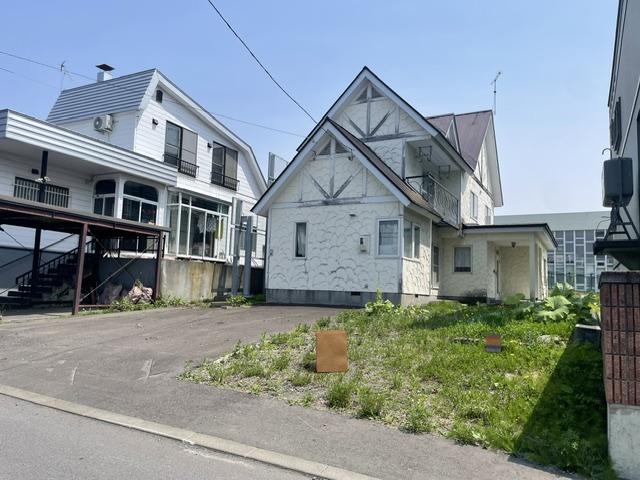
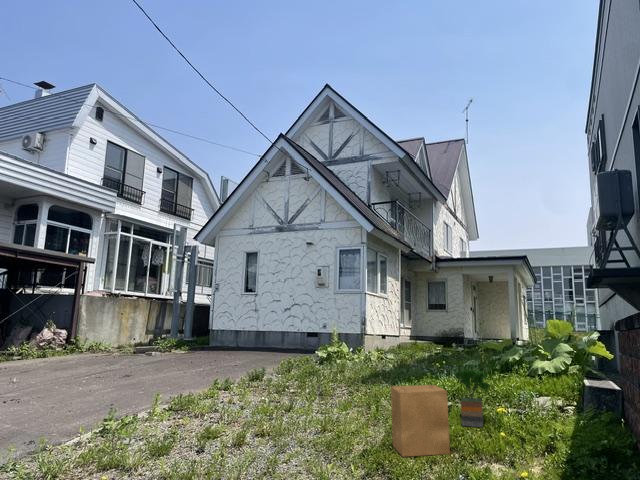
cardboard box: present [315,330,348,372] -> present [391,385,450,457]

